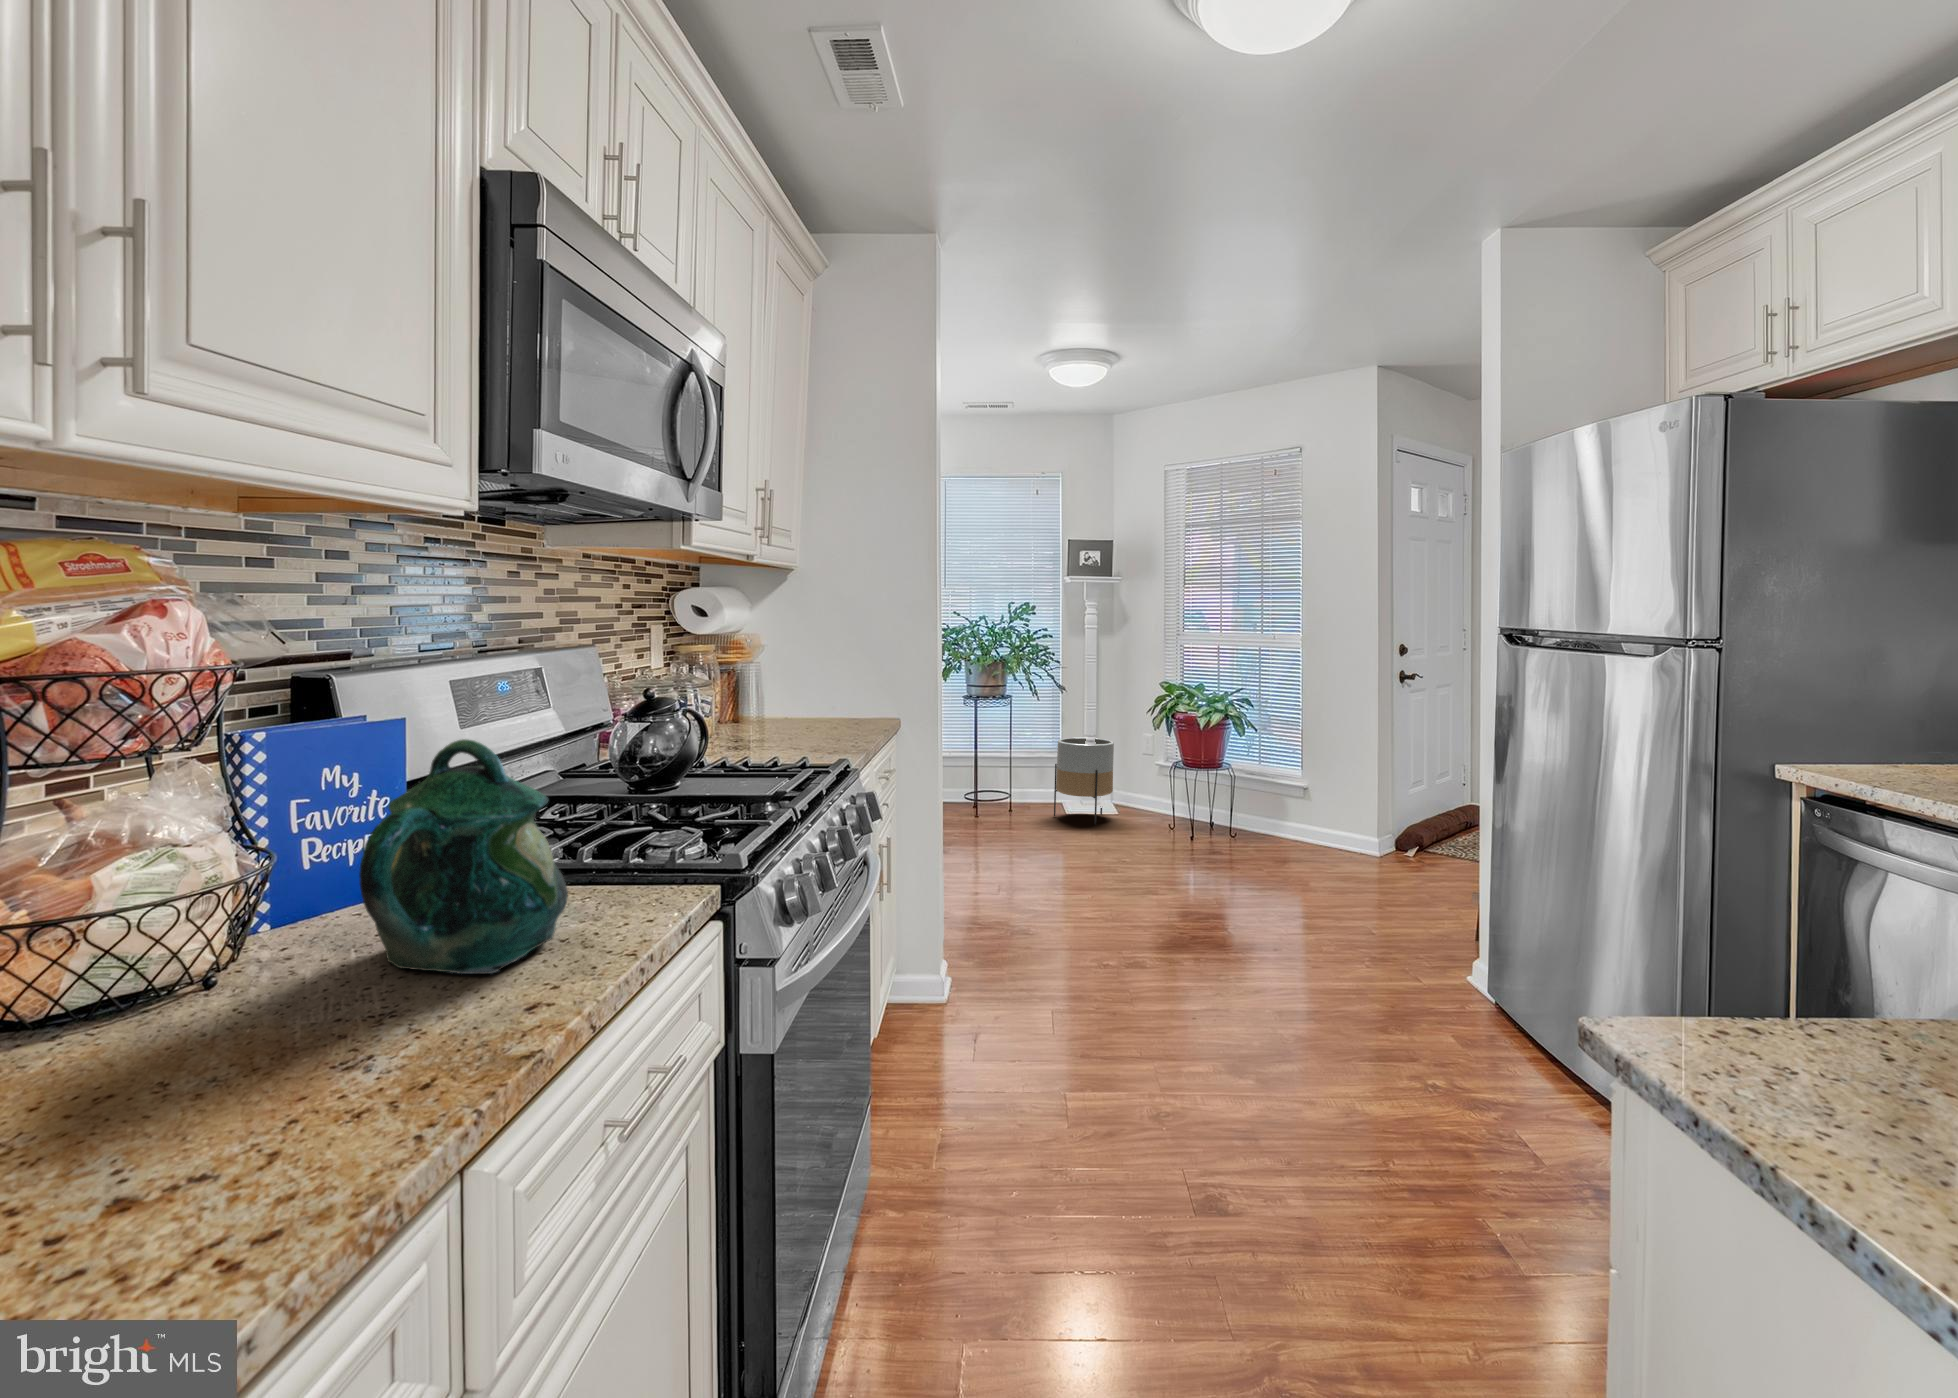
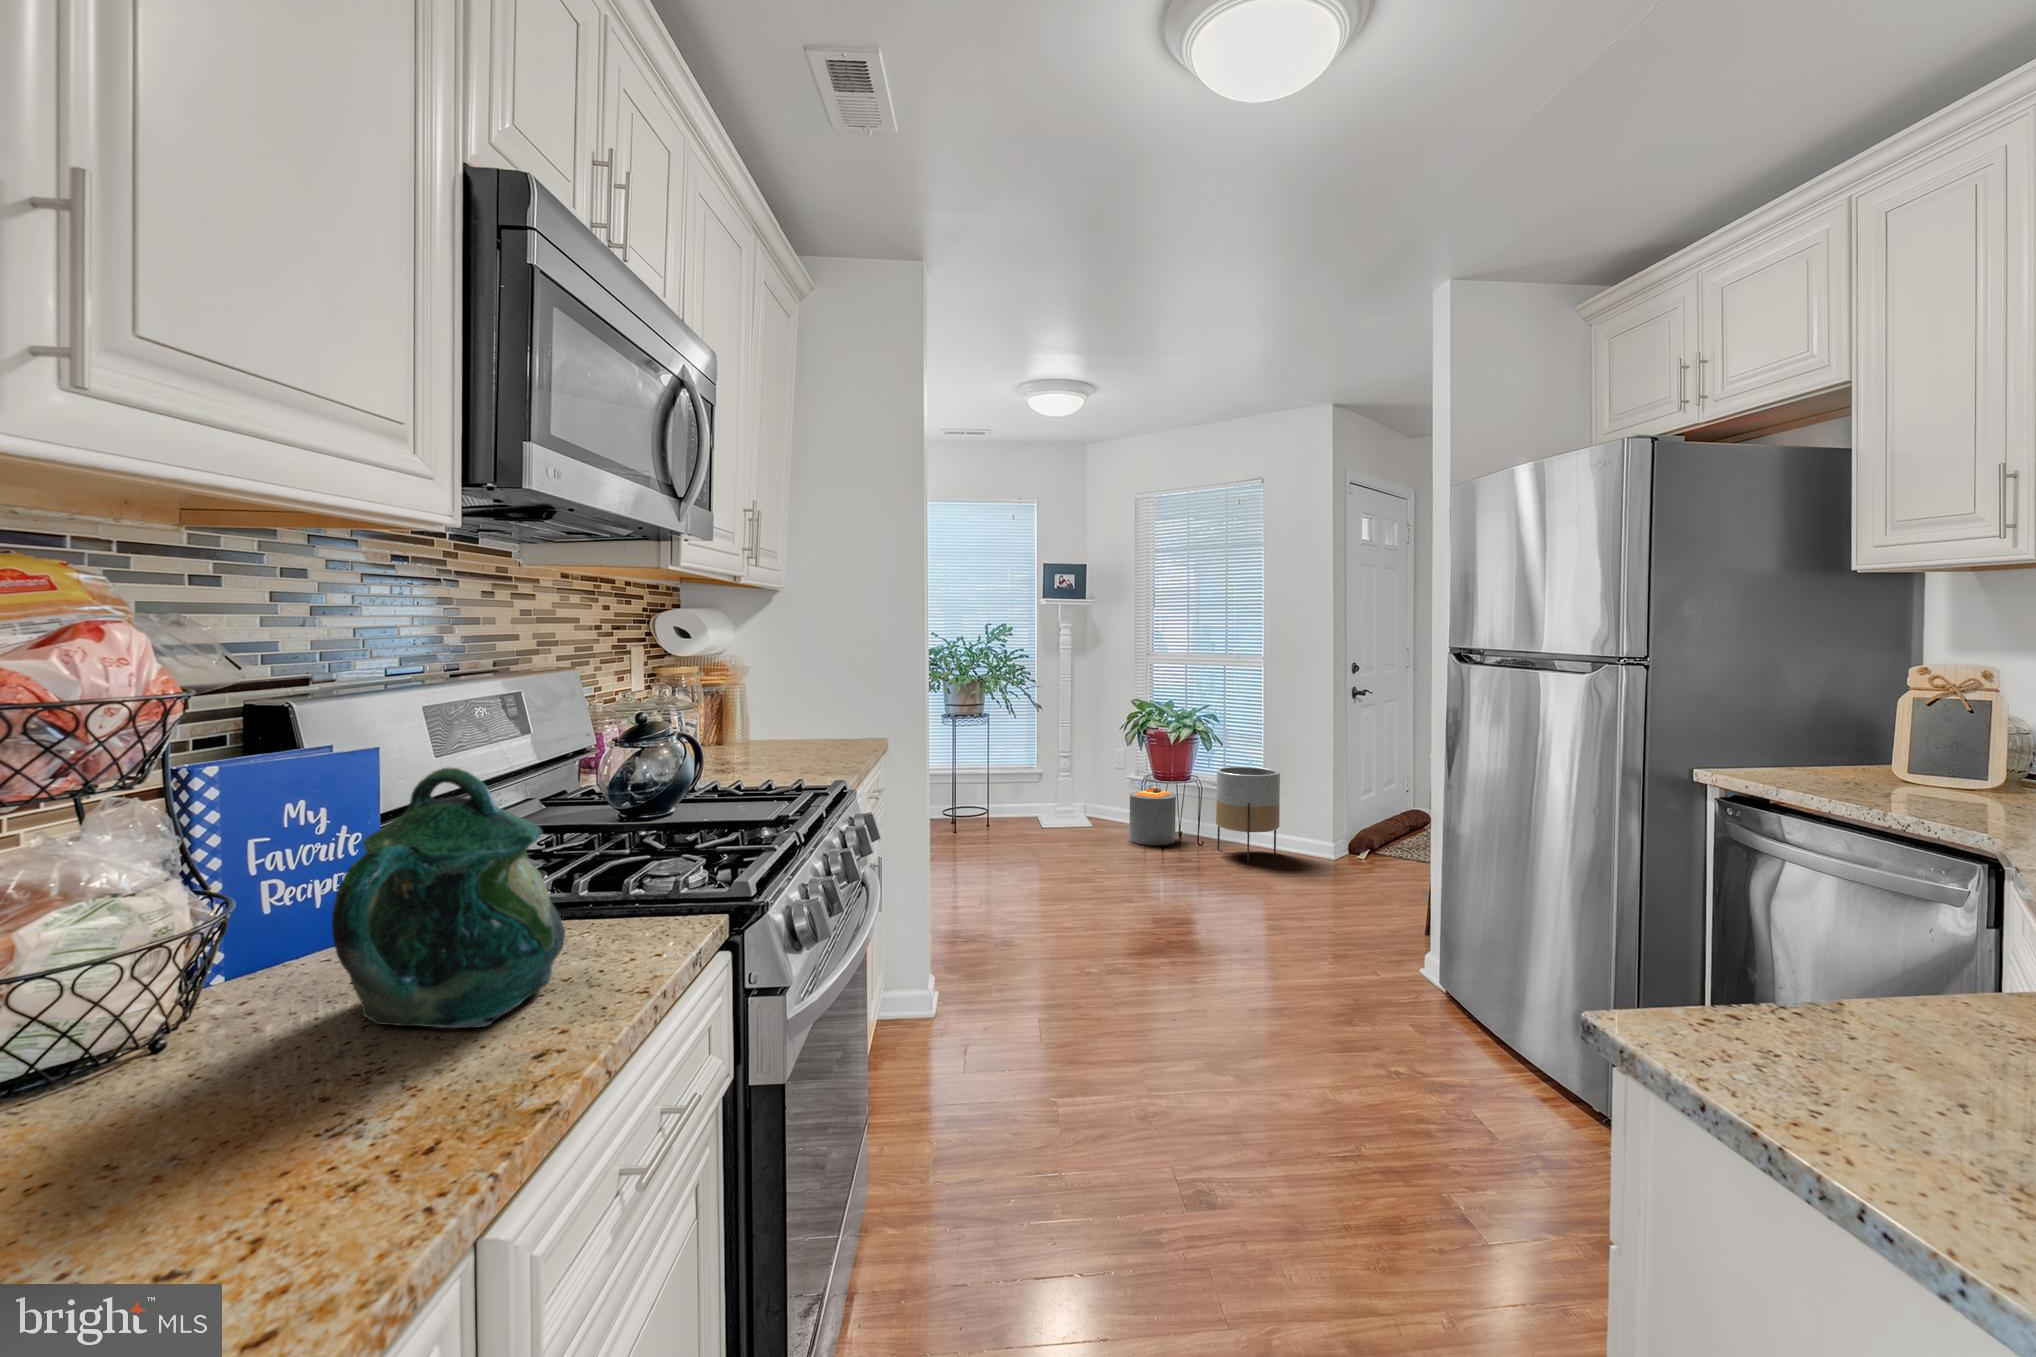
planter: present [1054,738,1114,825] -> present [1216,767,1280,863]
trash can: none [1156,759,1205,834] -> present [1129,782,1176,845]

